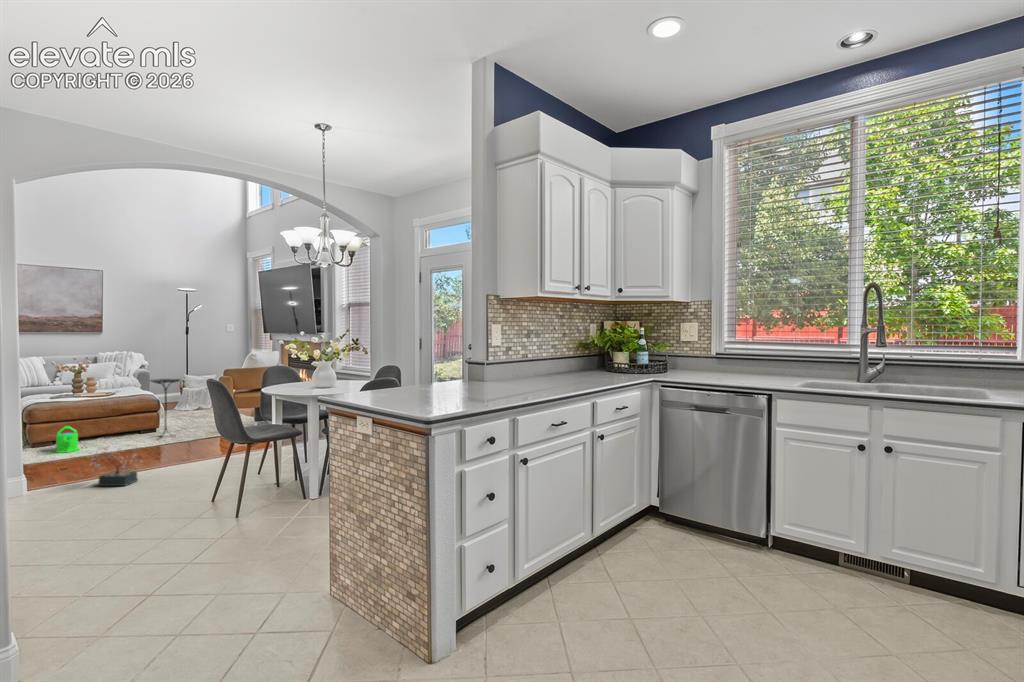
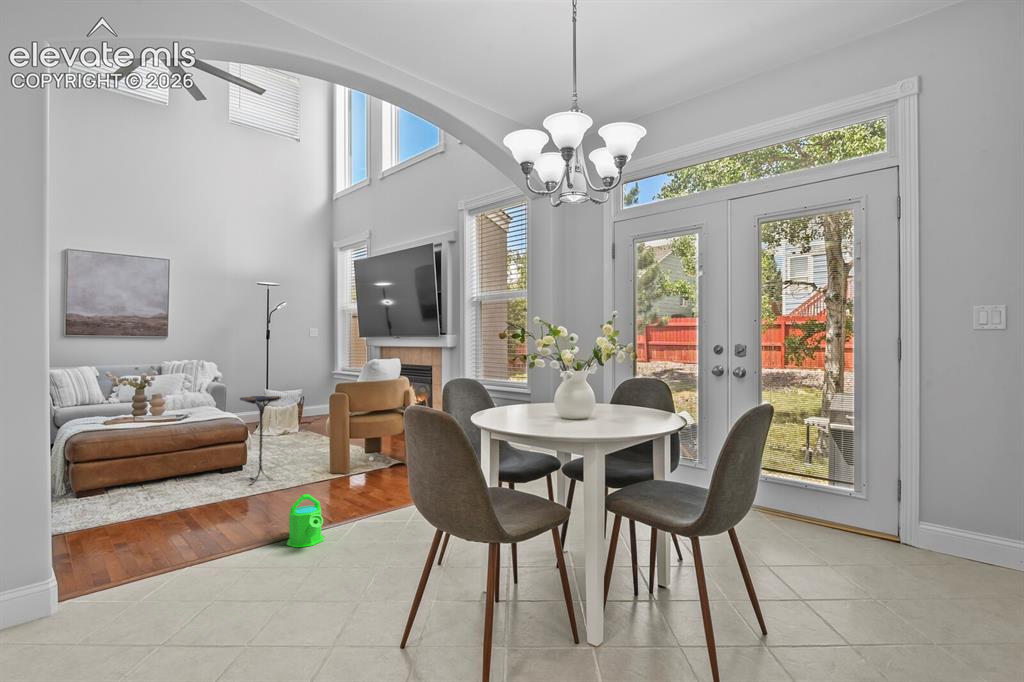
watering can: present [56,426,79,453] -> present [287,494,324,548]
decorative plant: present [91,447,142,486] -> none [162,520,258,601]

